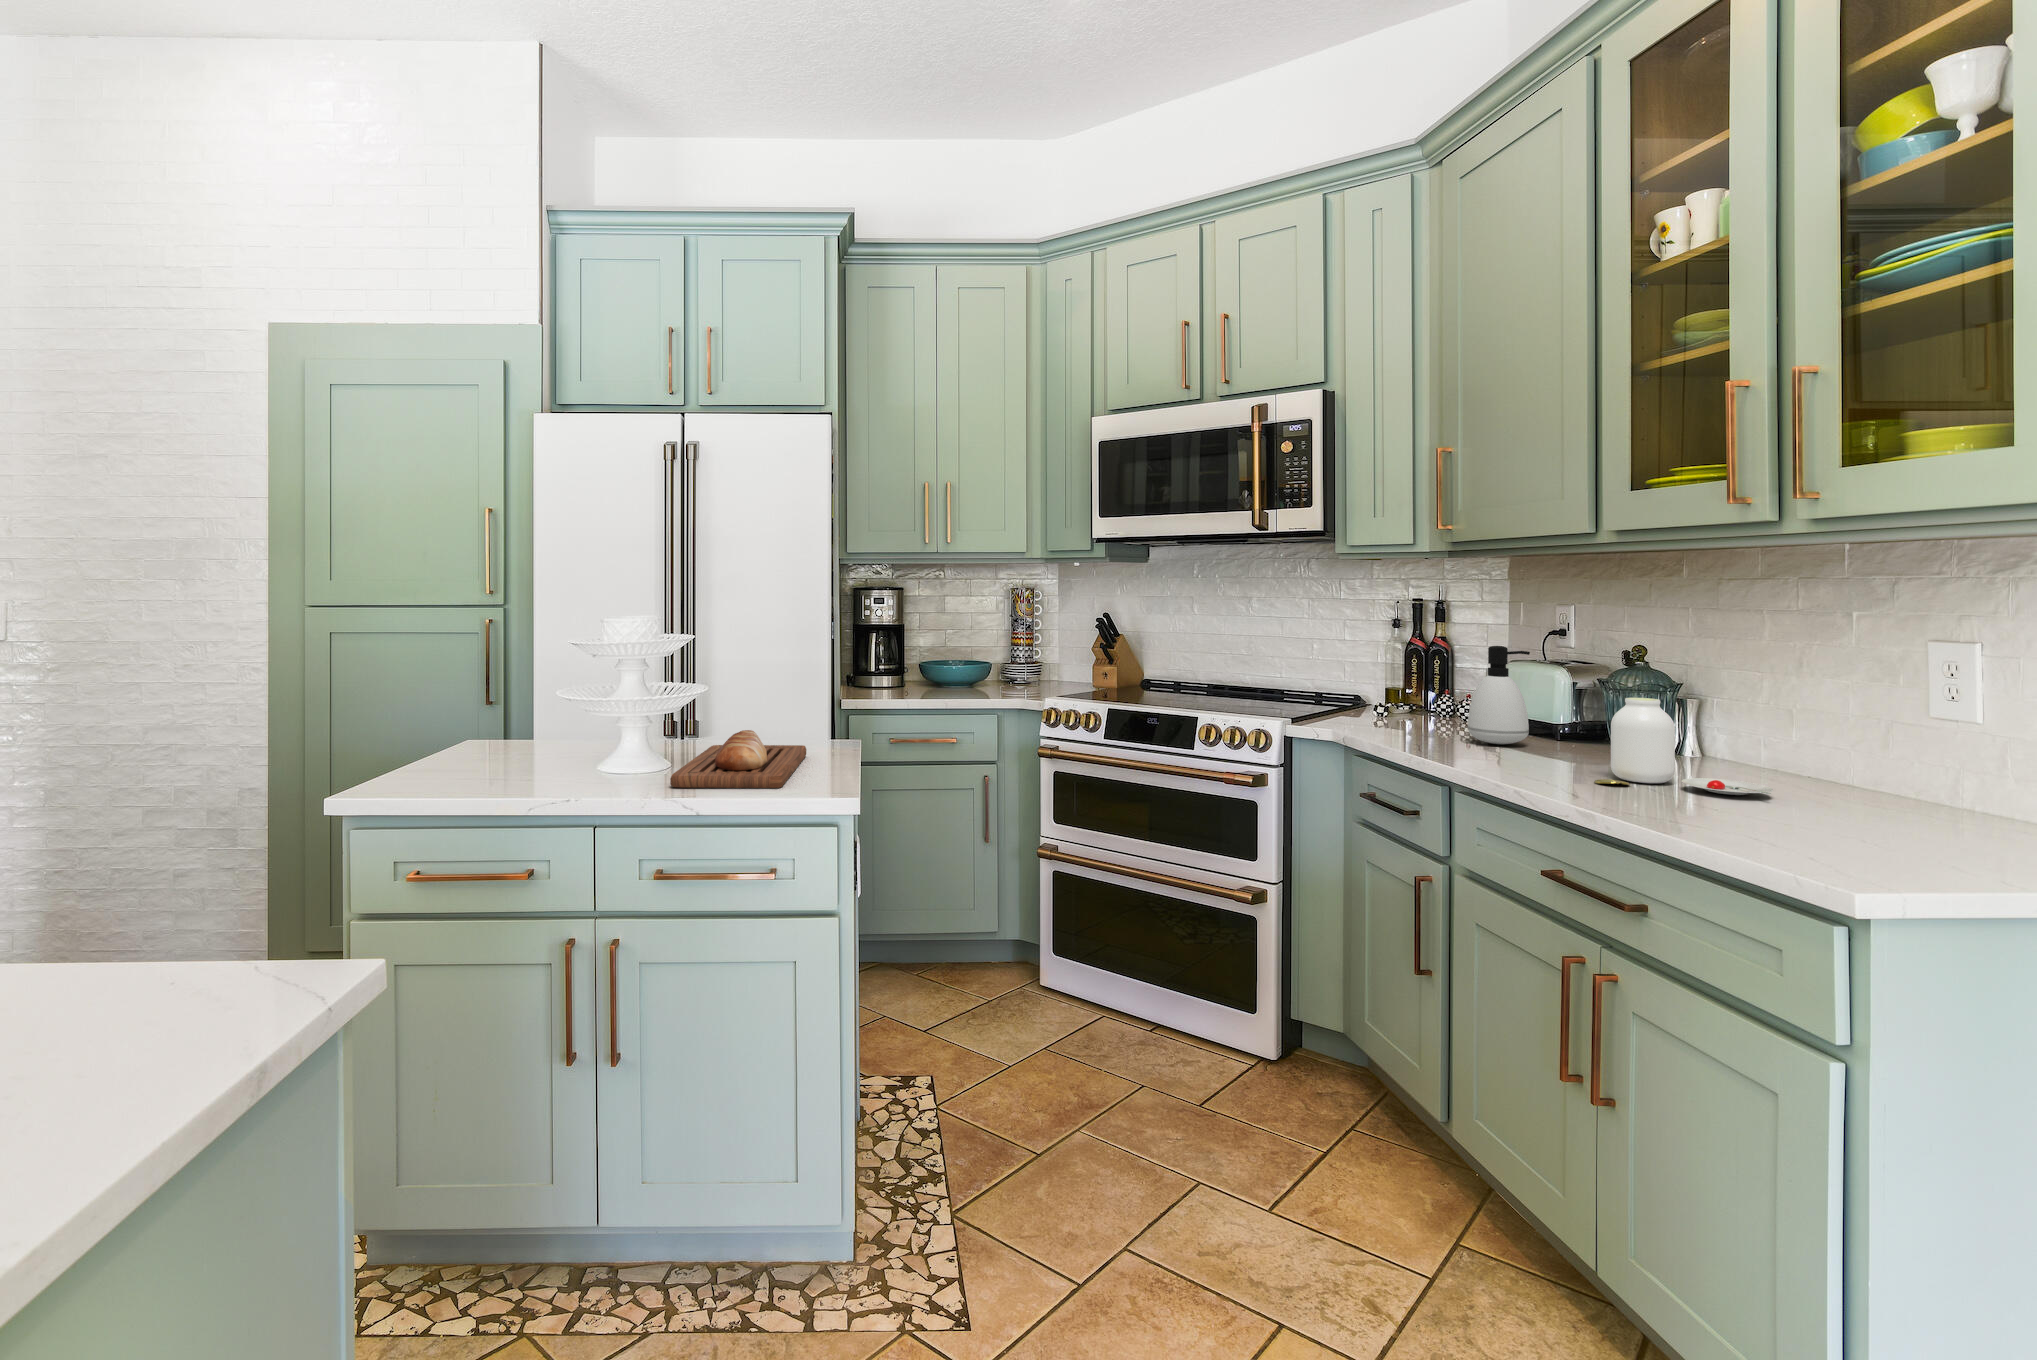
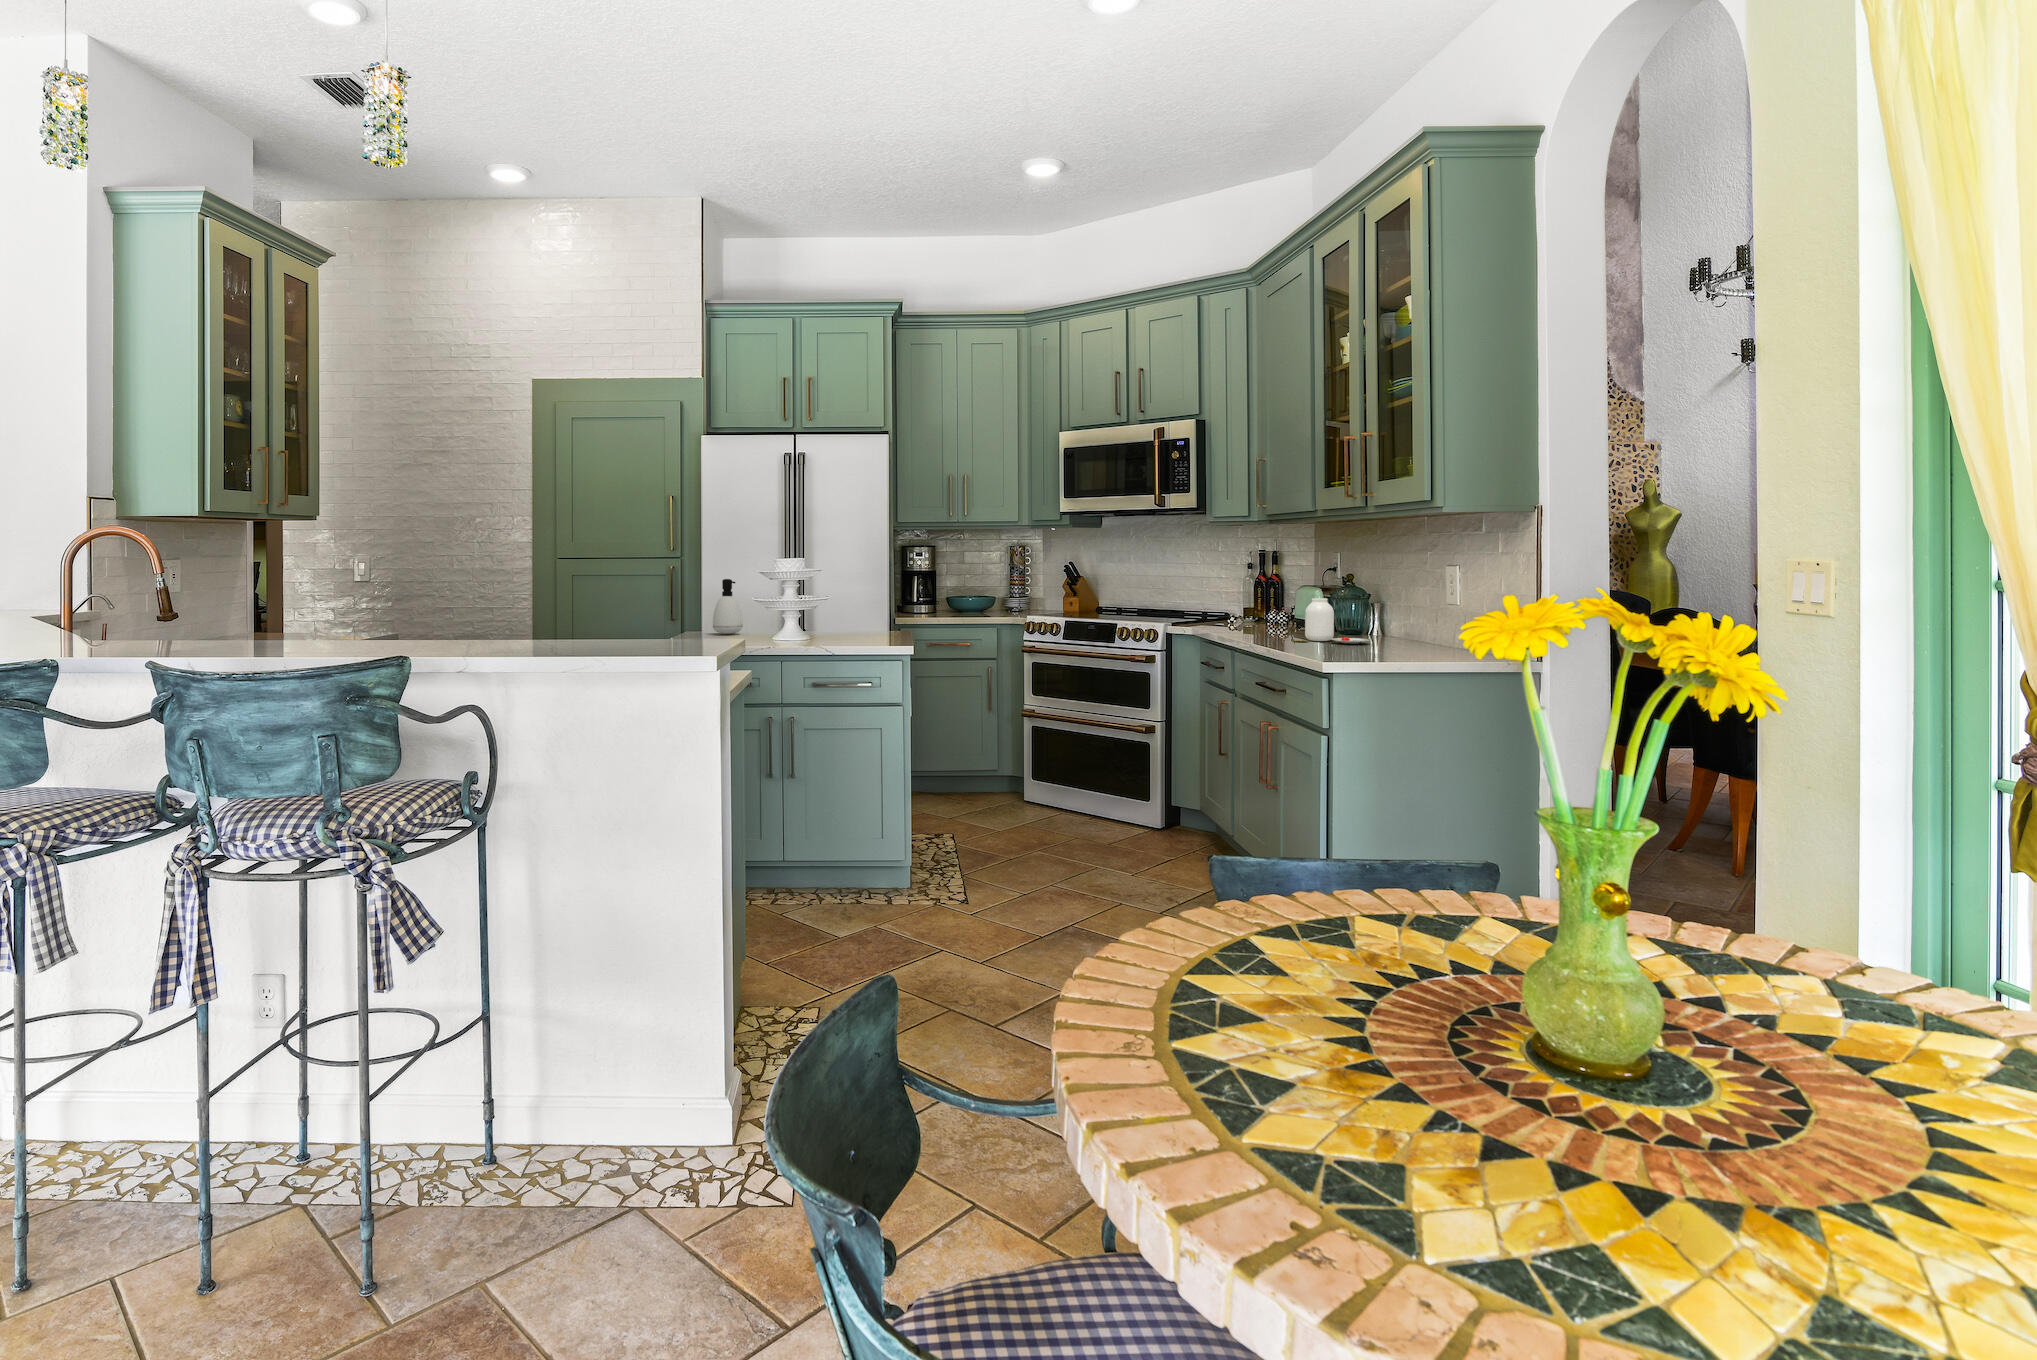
soap dispenser: present [1468,646,1530,744] -> present [713,579,743,634]
bread loaf: present [670,730,806,788] -> none [820,620,883,643]

